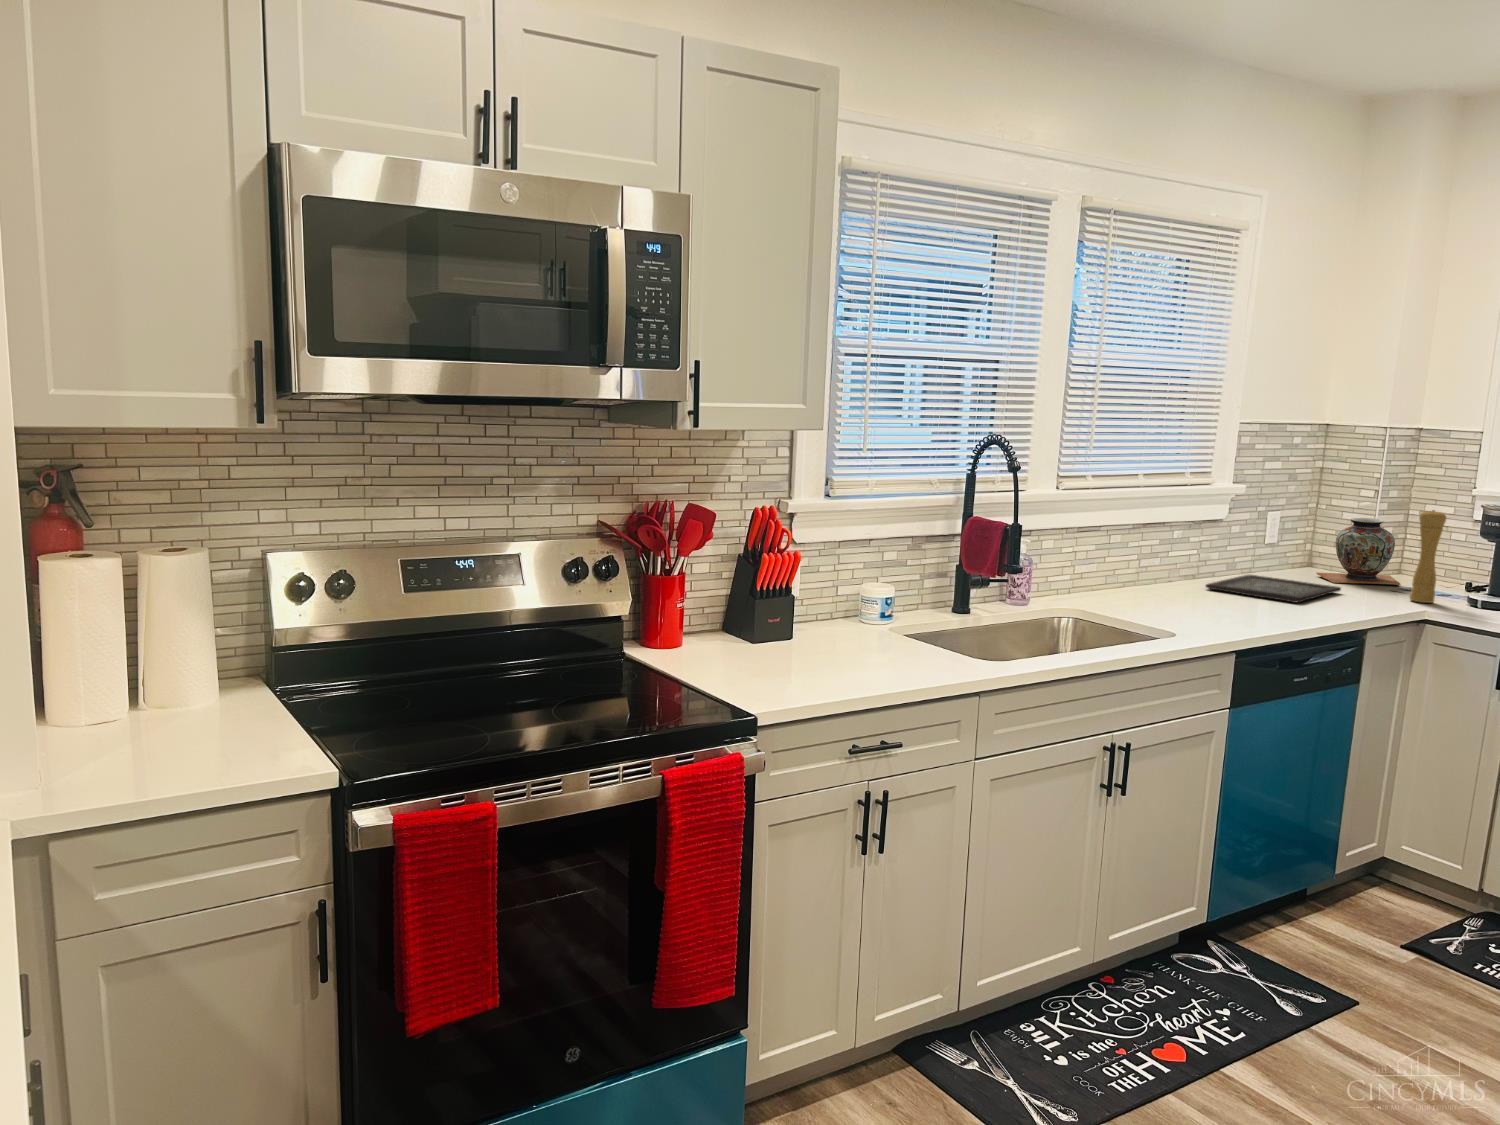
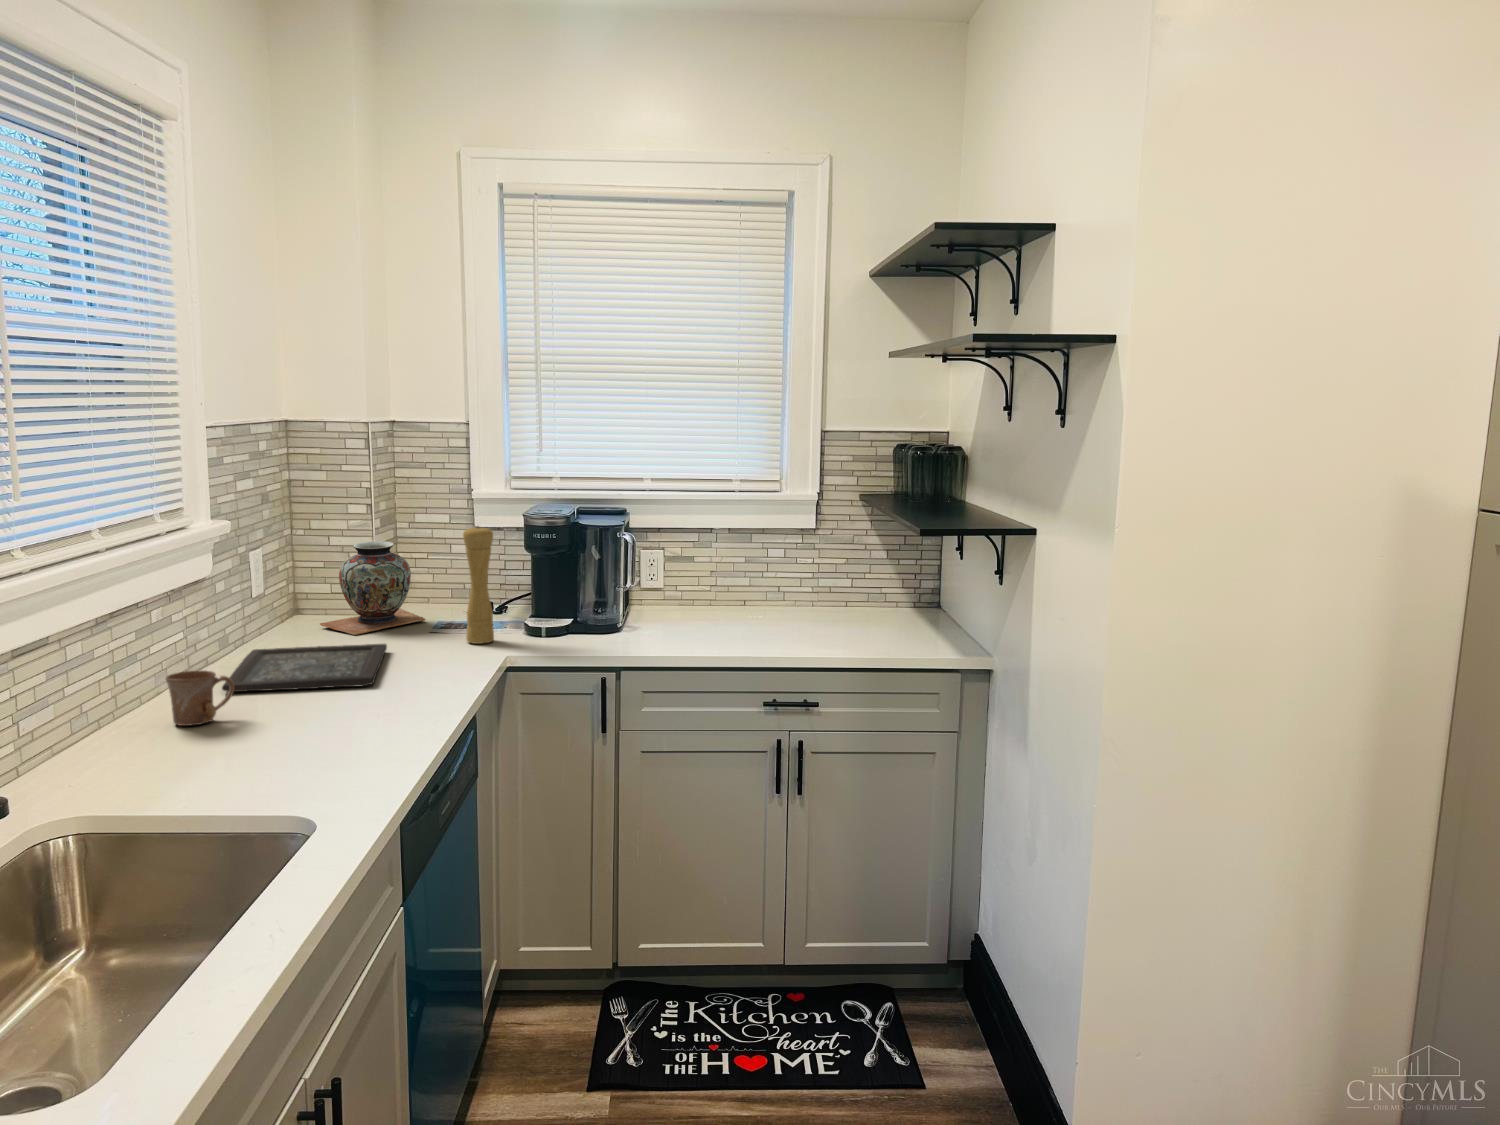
mug: none [1161,565,1200,596] -> present [165,670,234,726]

